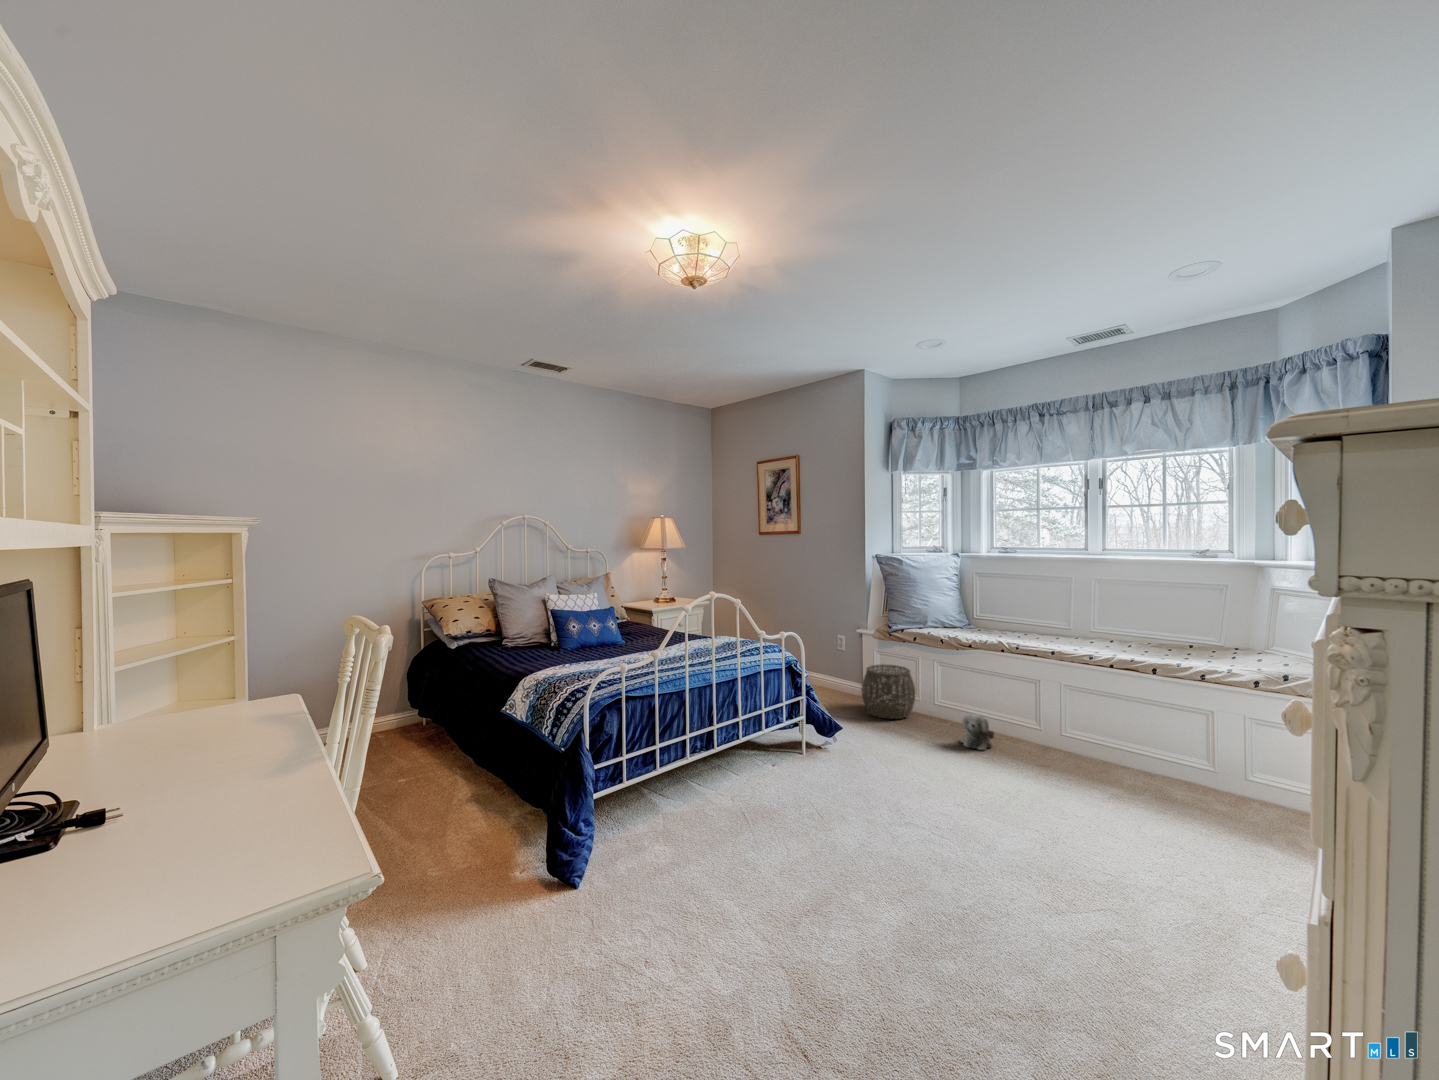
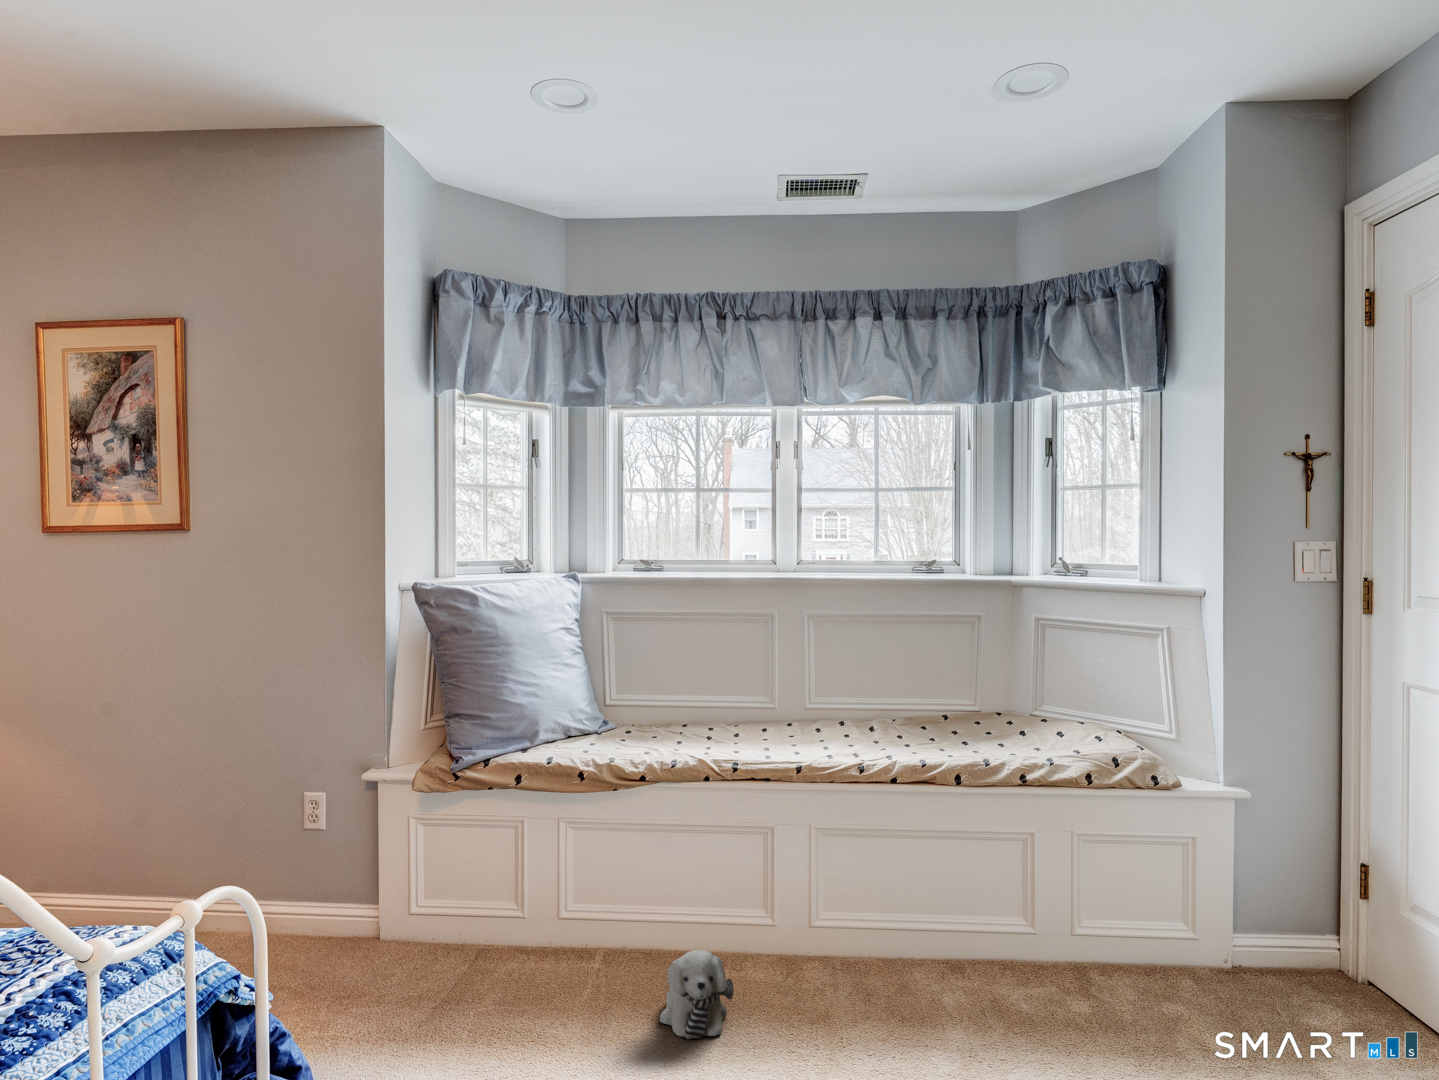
woven basket: present [862,664,915,719] -> none [392,848,529,1005]

